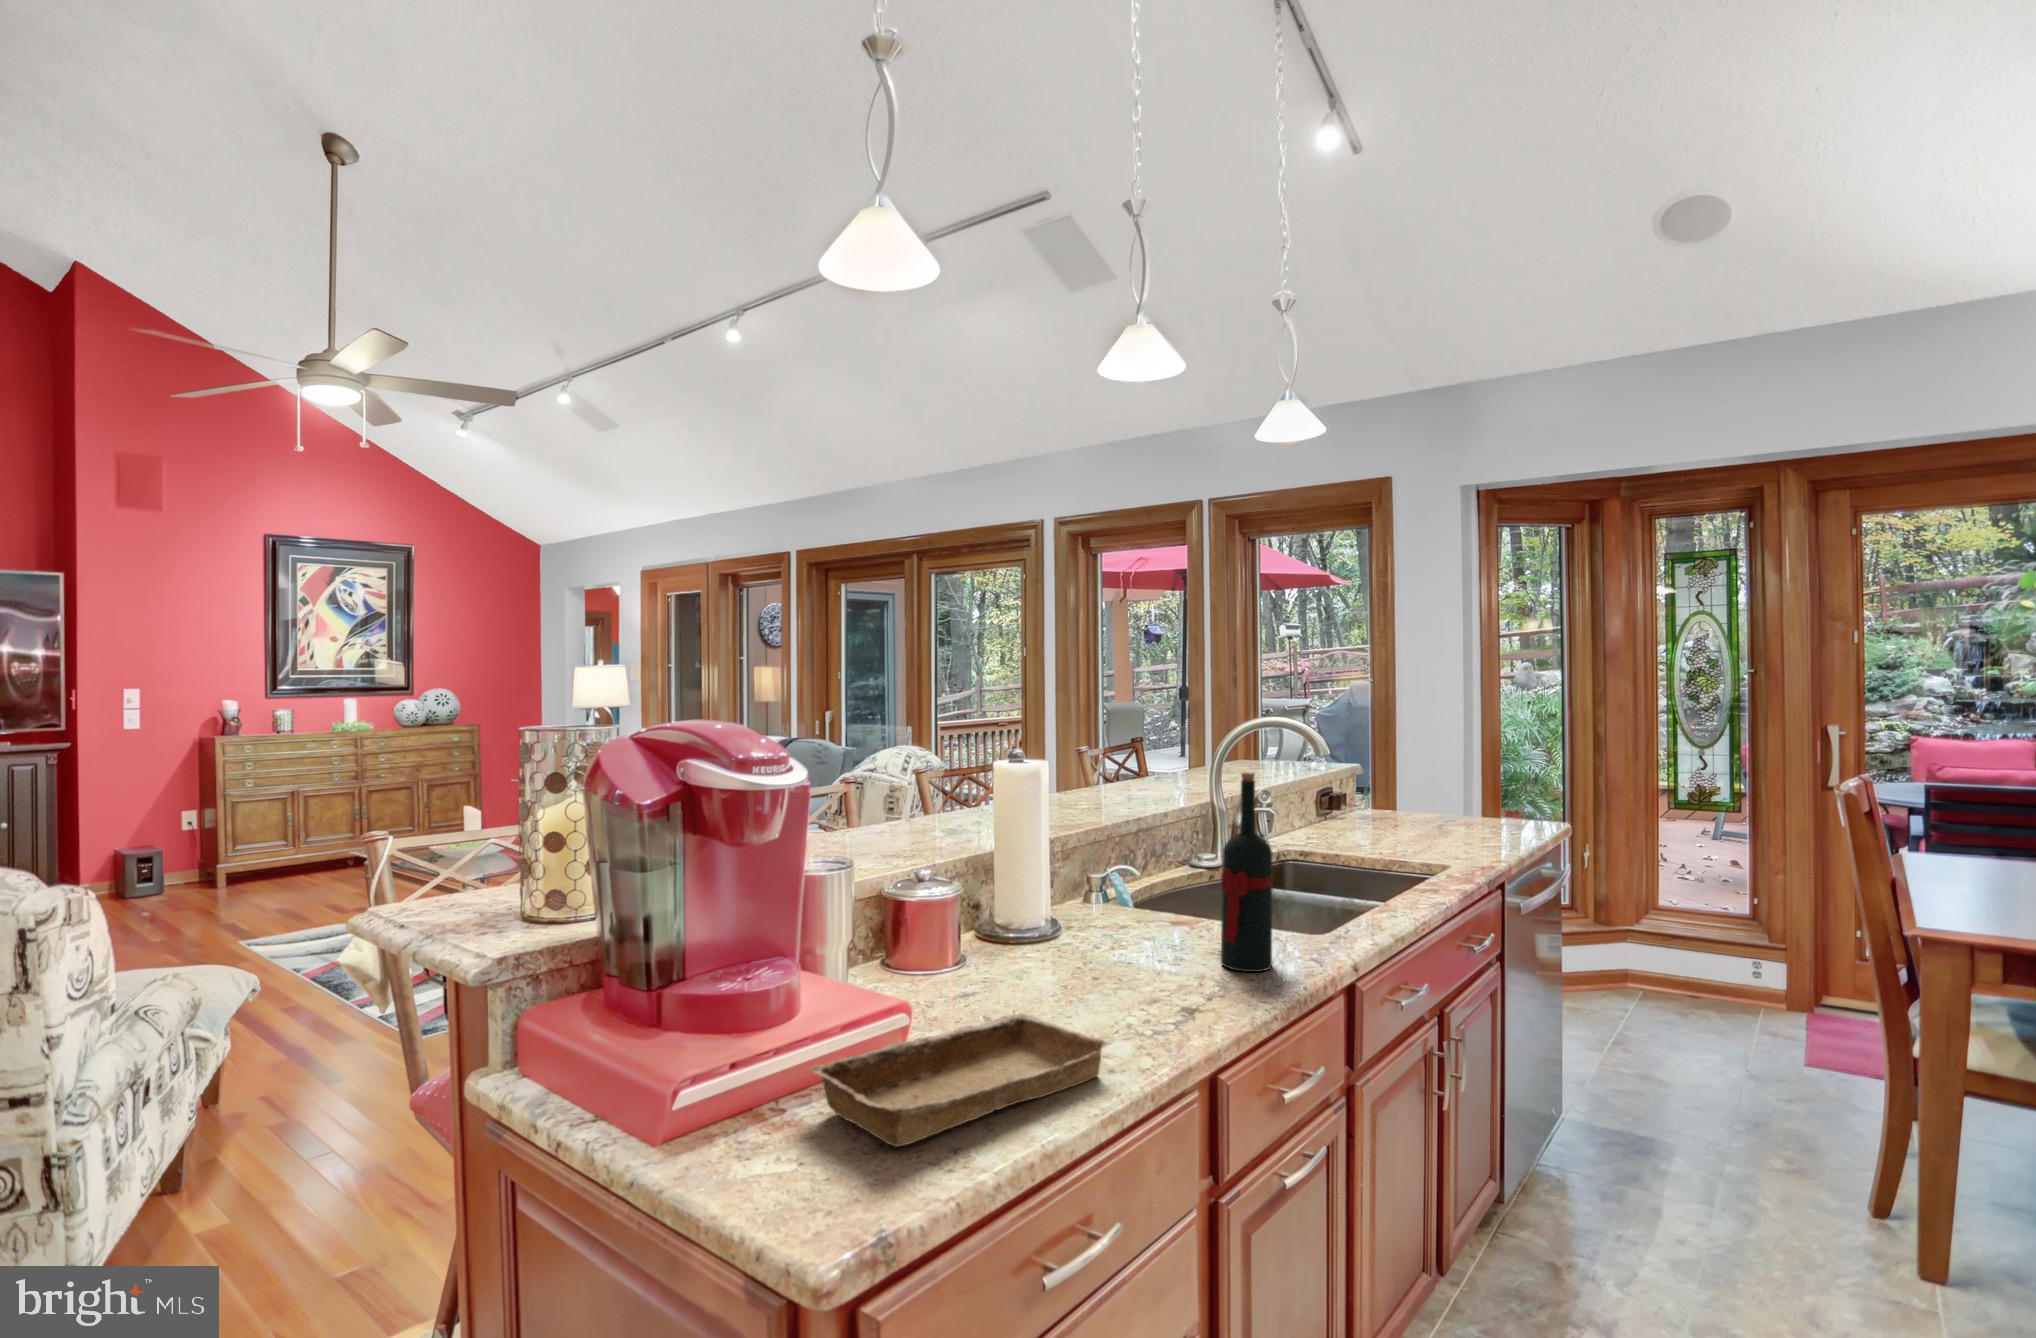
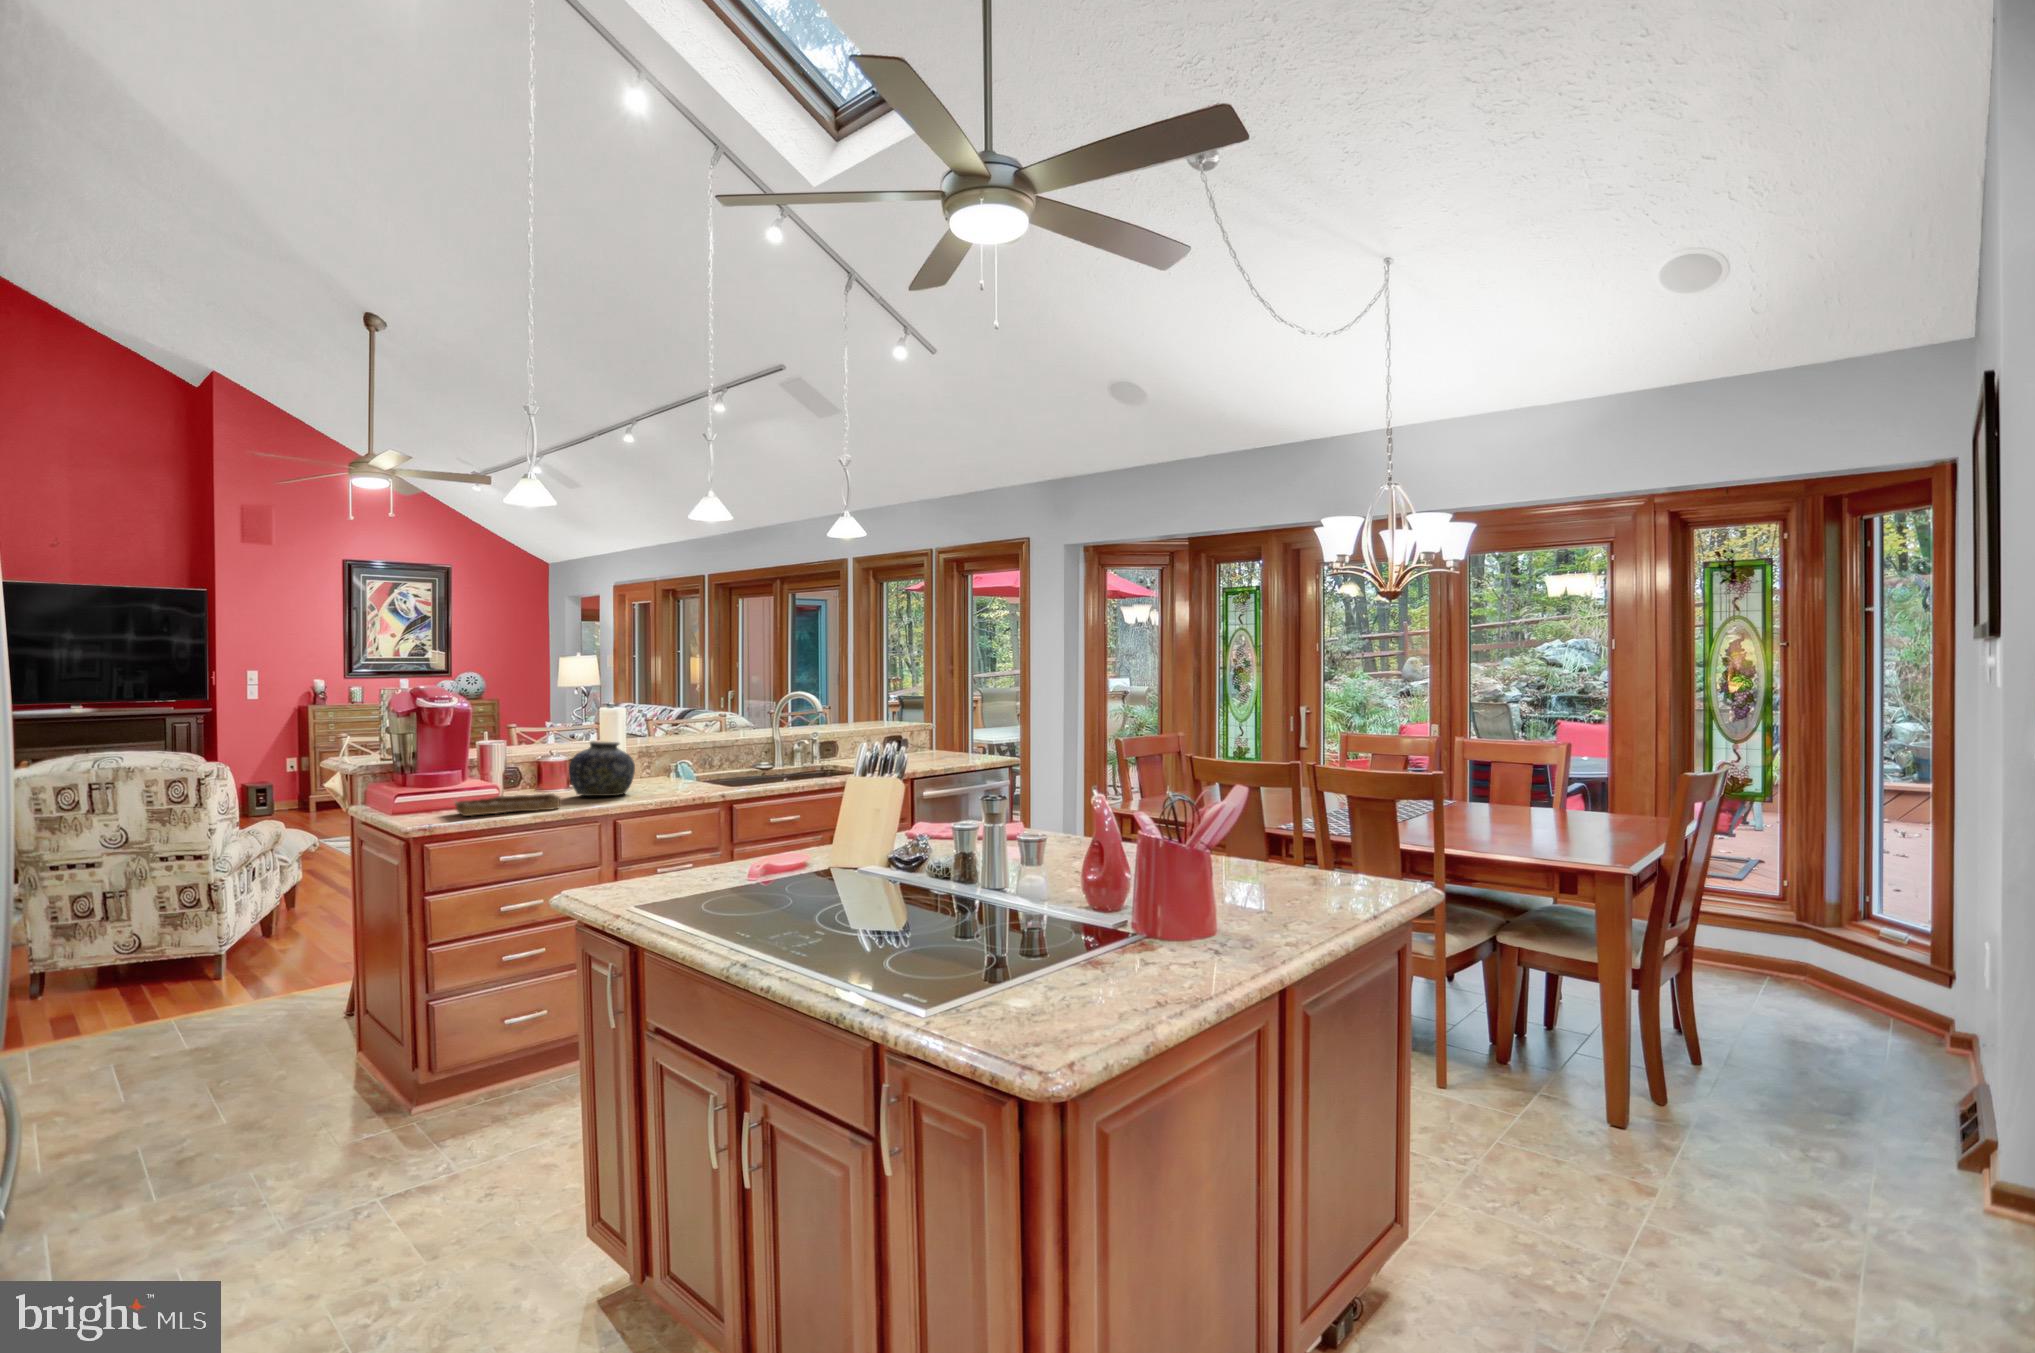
wine bottle: present [1221,772,1272,972] -> none [670,711,698,791]
vase: none [1007,853,1160,1006] -> present [569,741,635,796]

